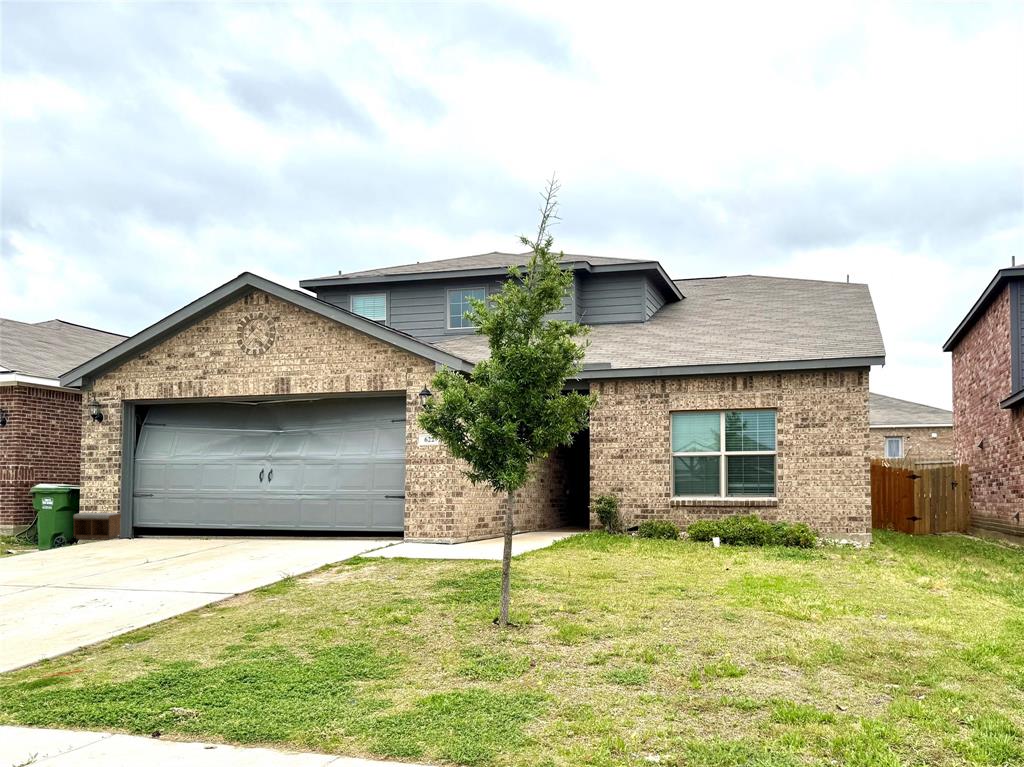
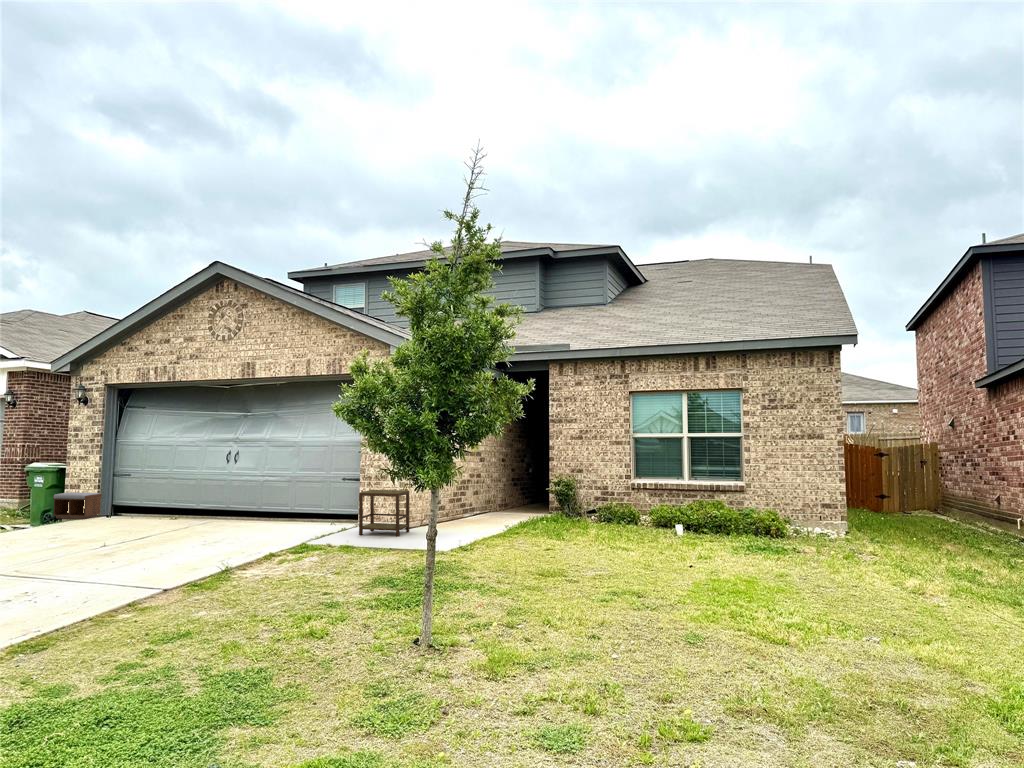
side table: none [413,506,459,549] -> present [359,490,409,537]

